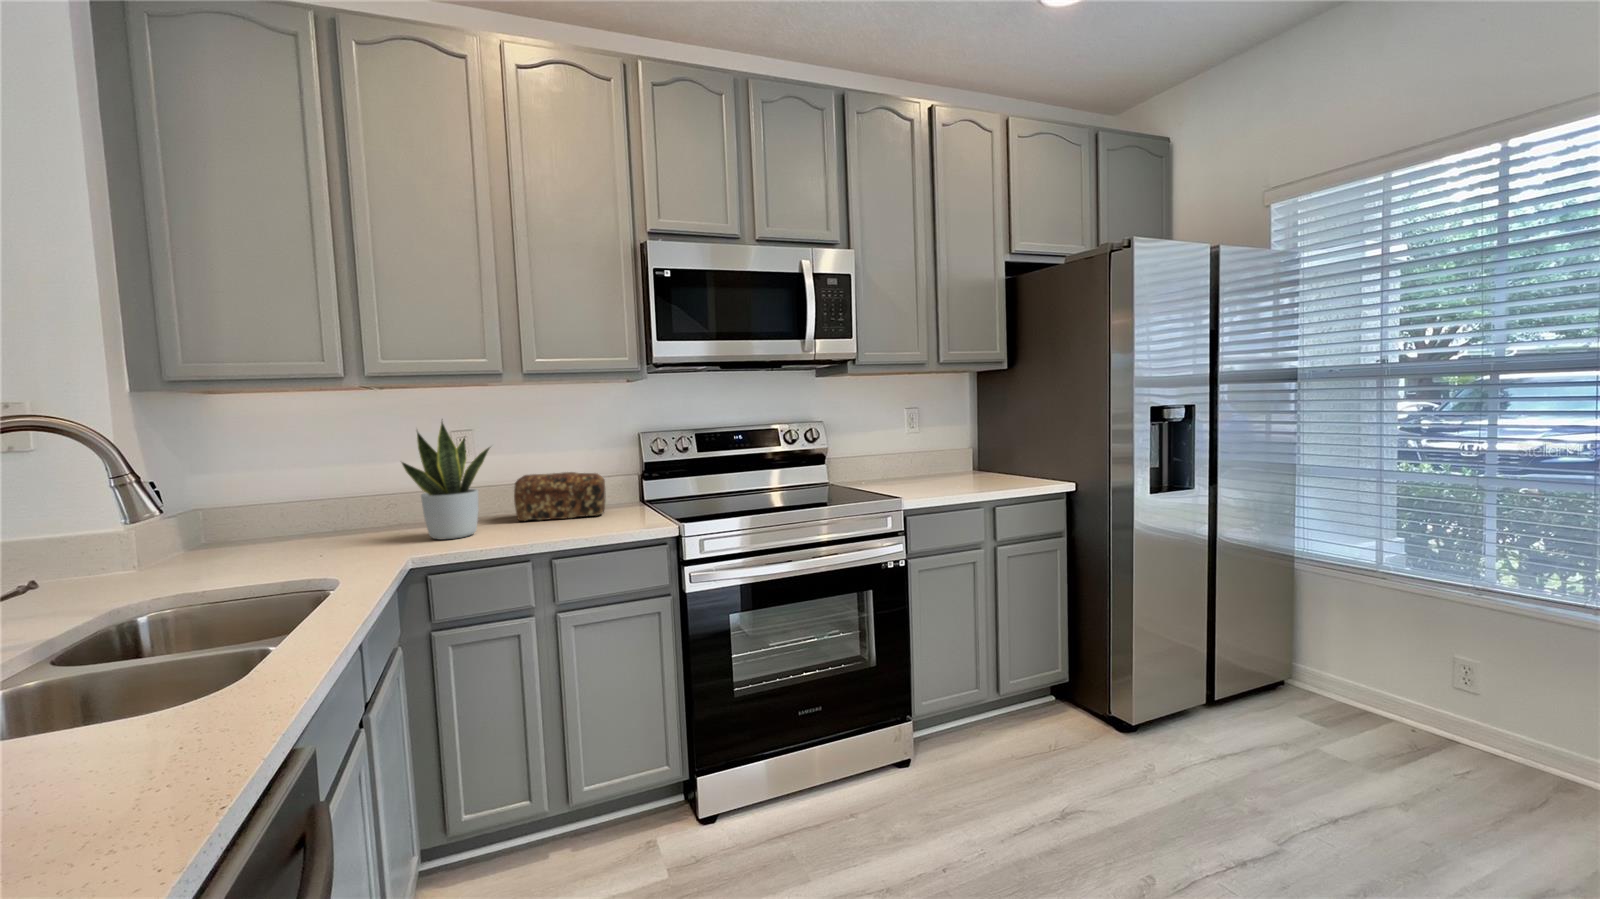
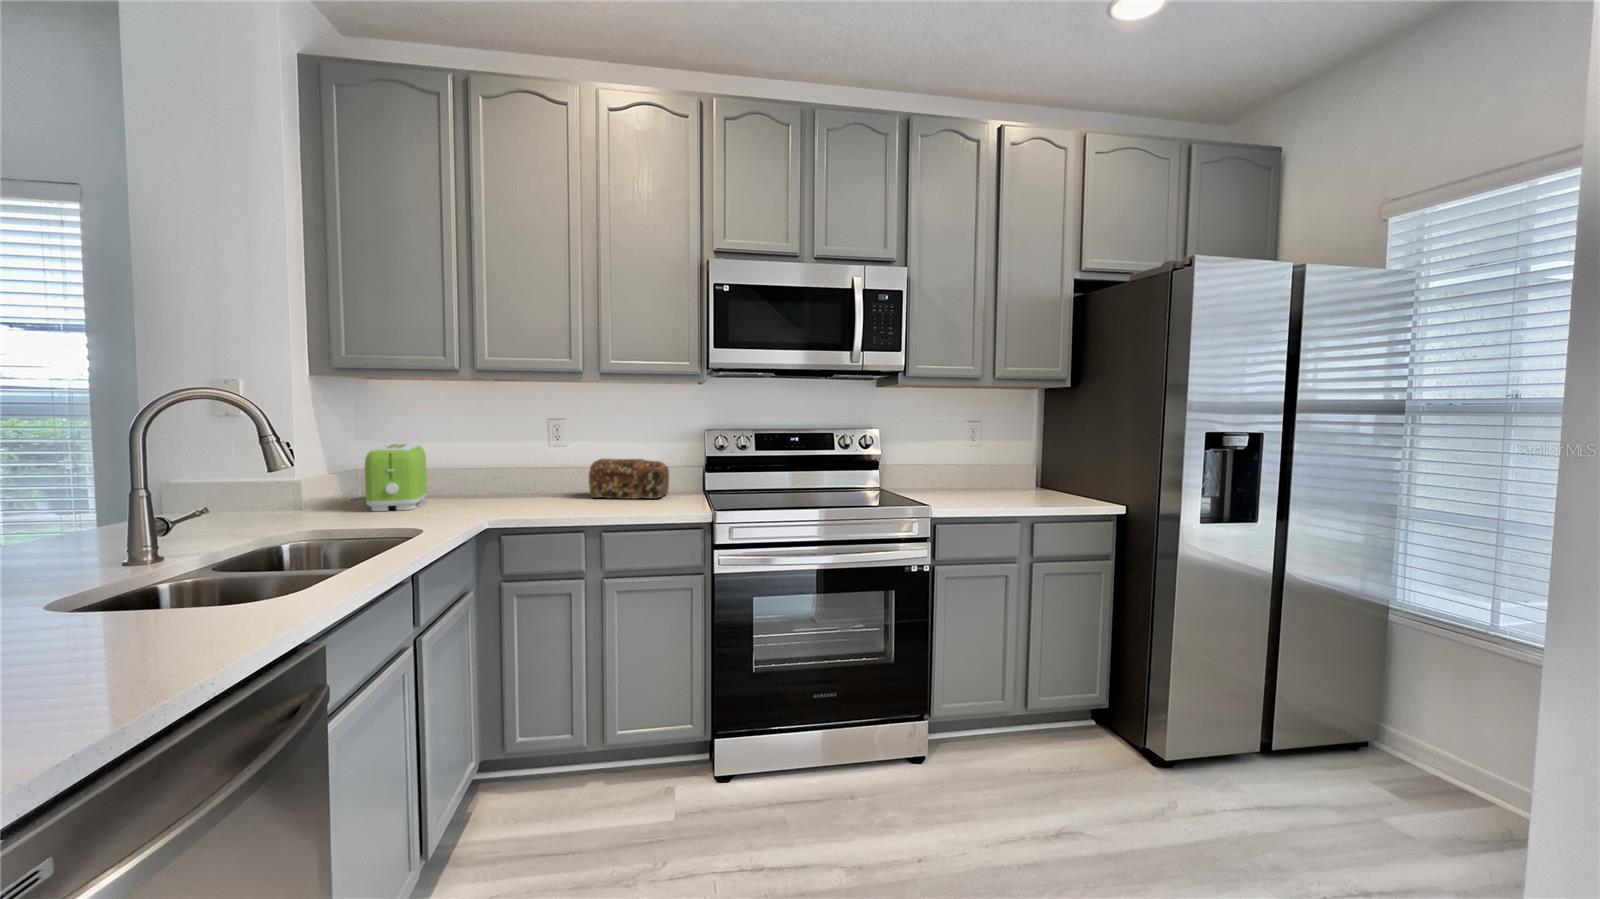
potted plant: present [402,419,490,540] -> none [493,406,572,507]
toaster: none [227,474,307,563] -> present [365,444,427,511]

